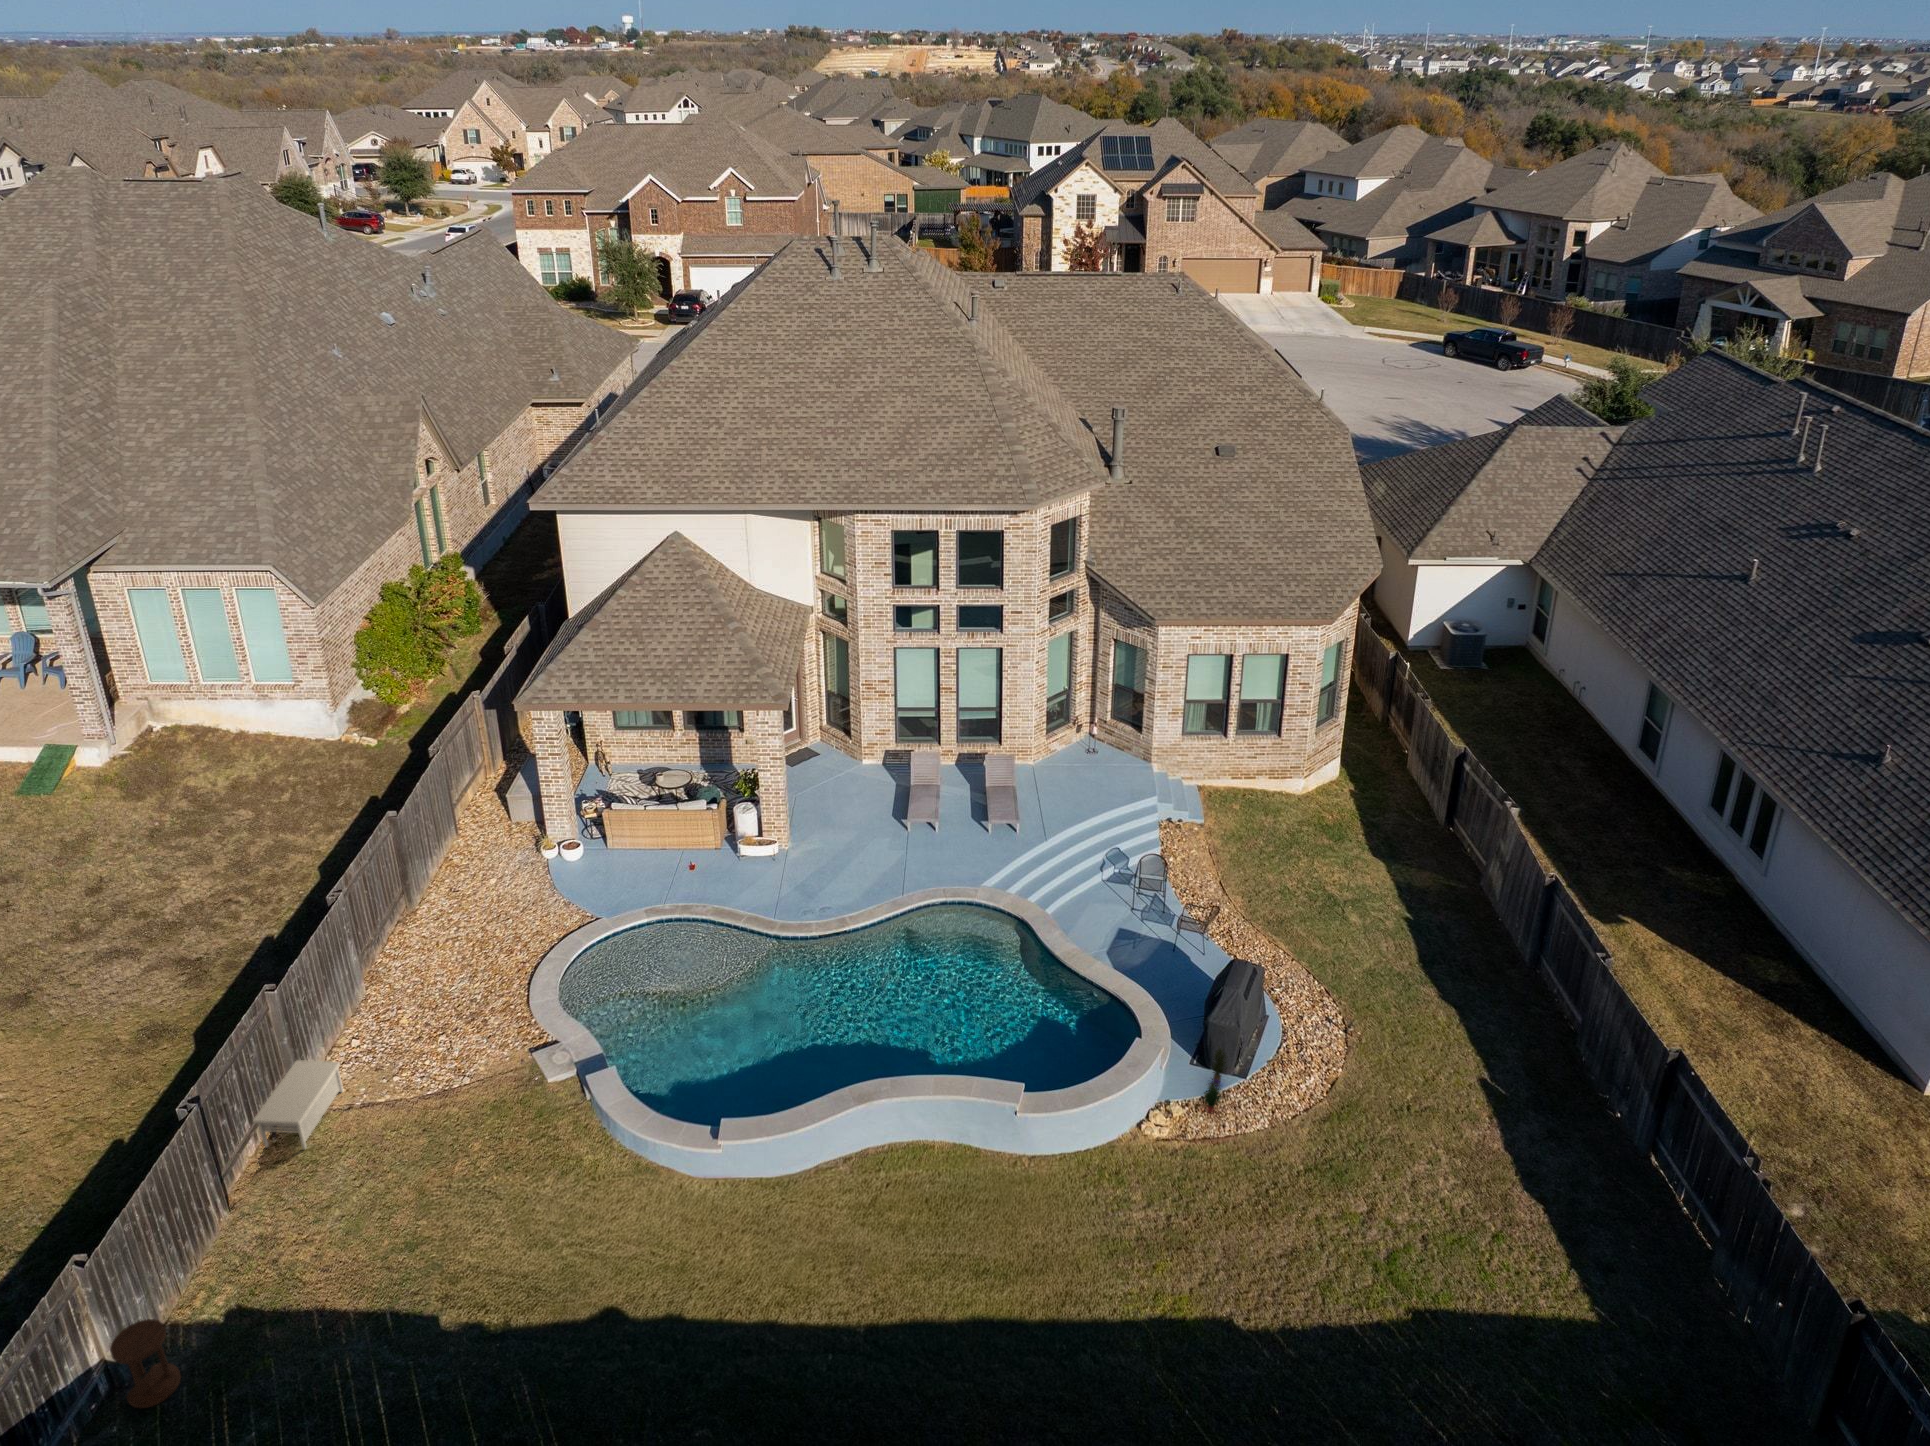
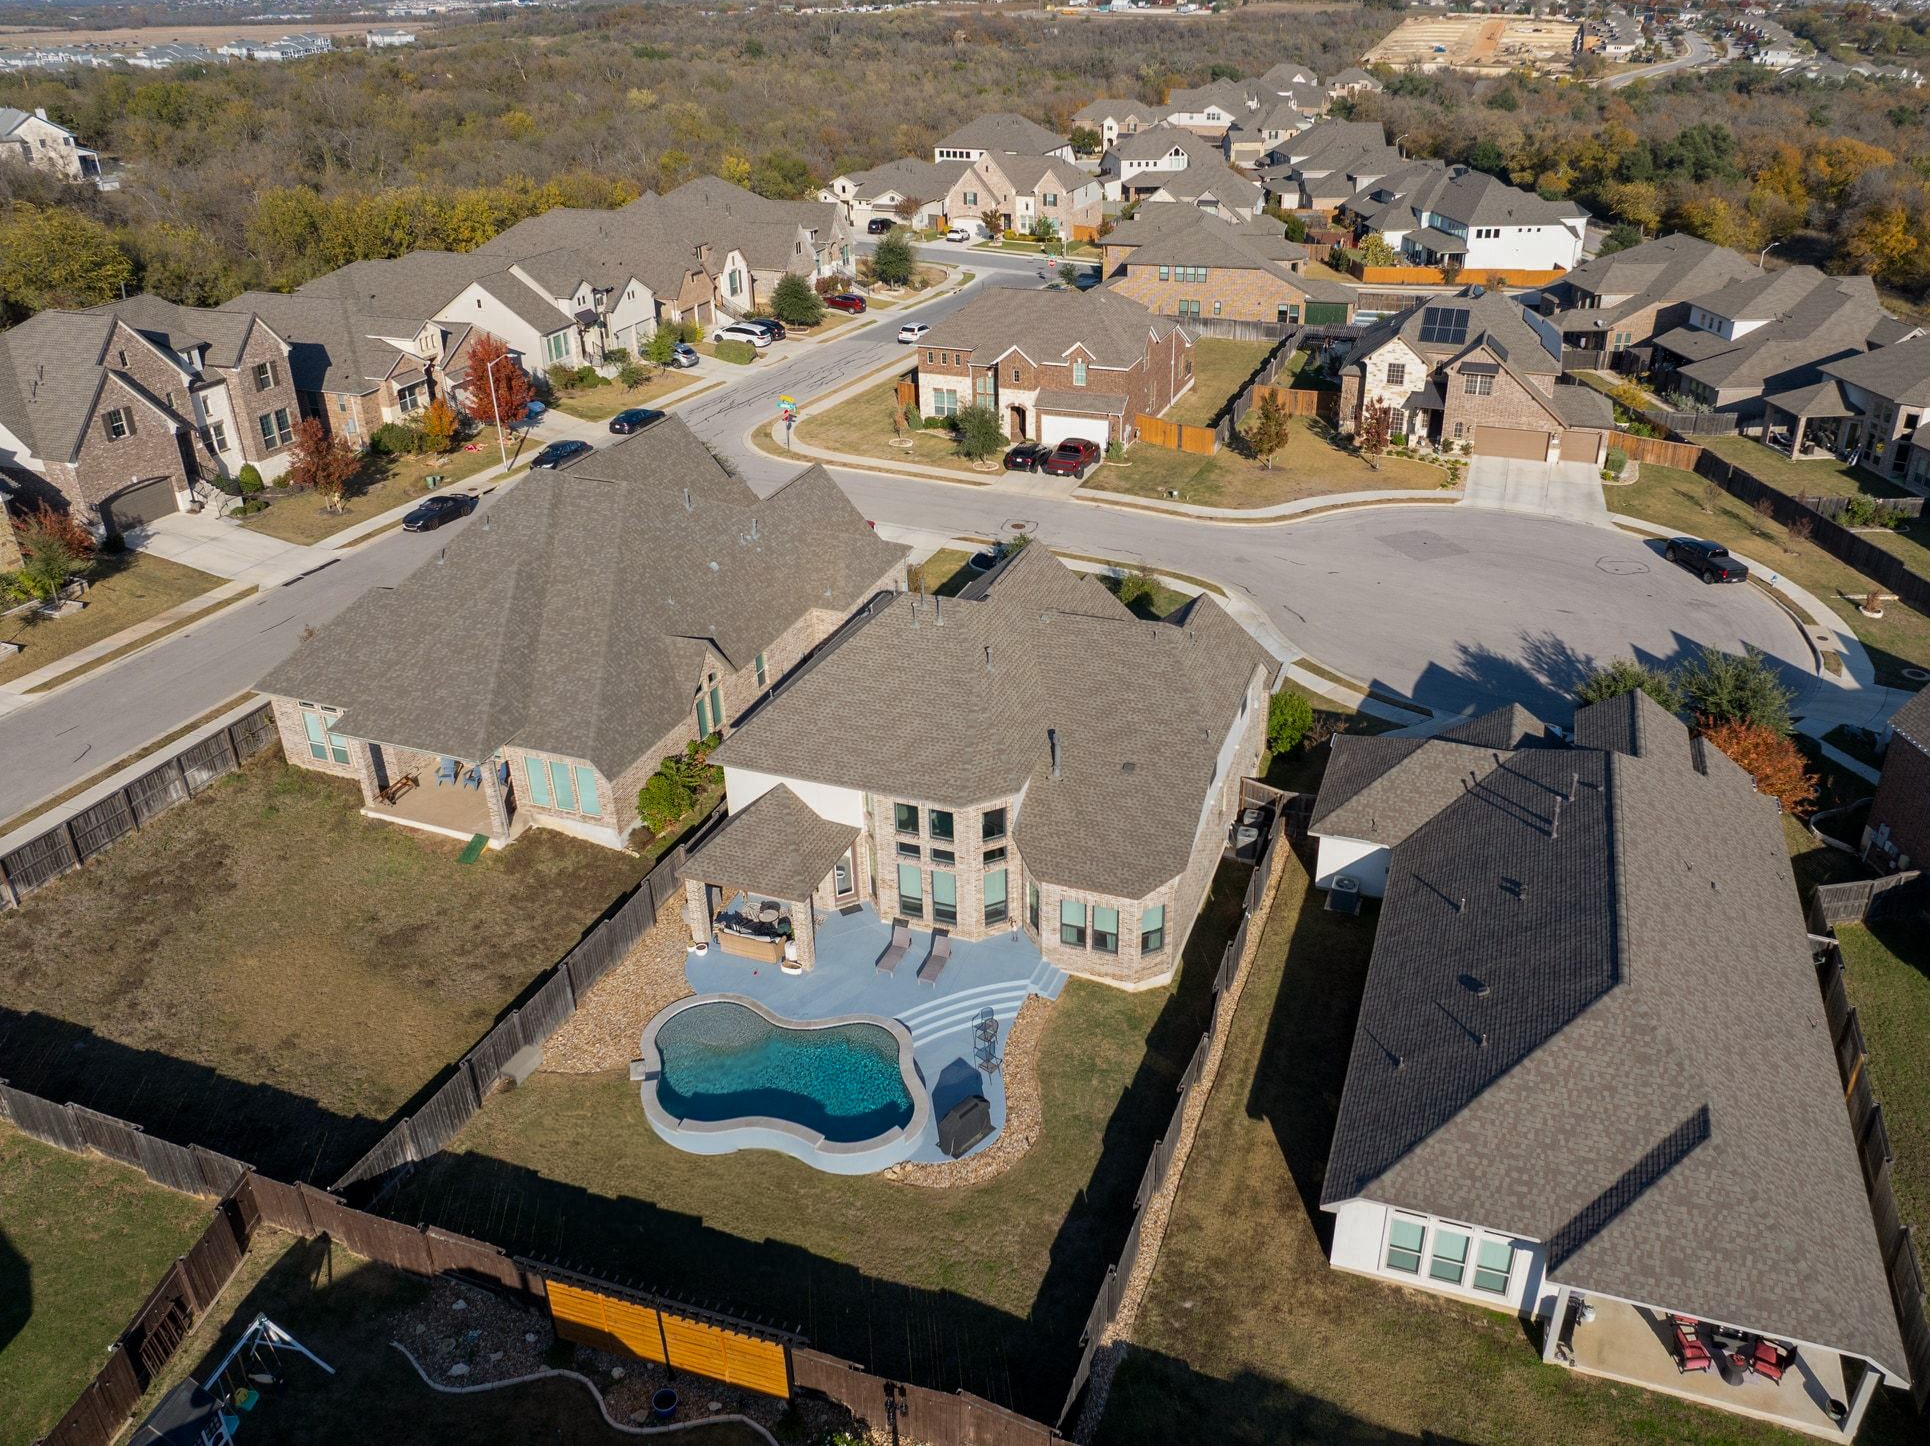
potted plant: present [1204,1046,1227,1113] -> none [917,1140,941,1175]
side table: present [110,1319,181,1408] -> none [416,1147,442,1182]

